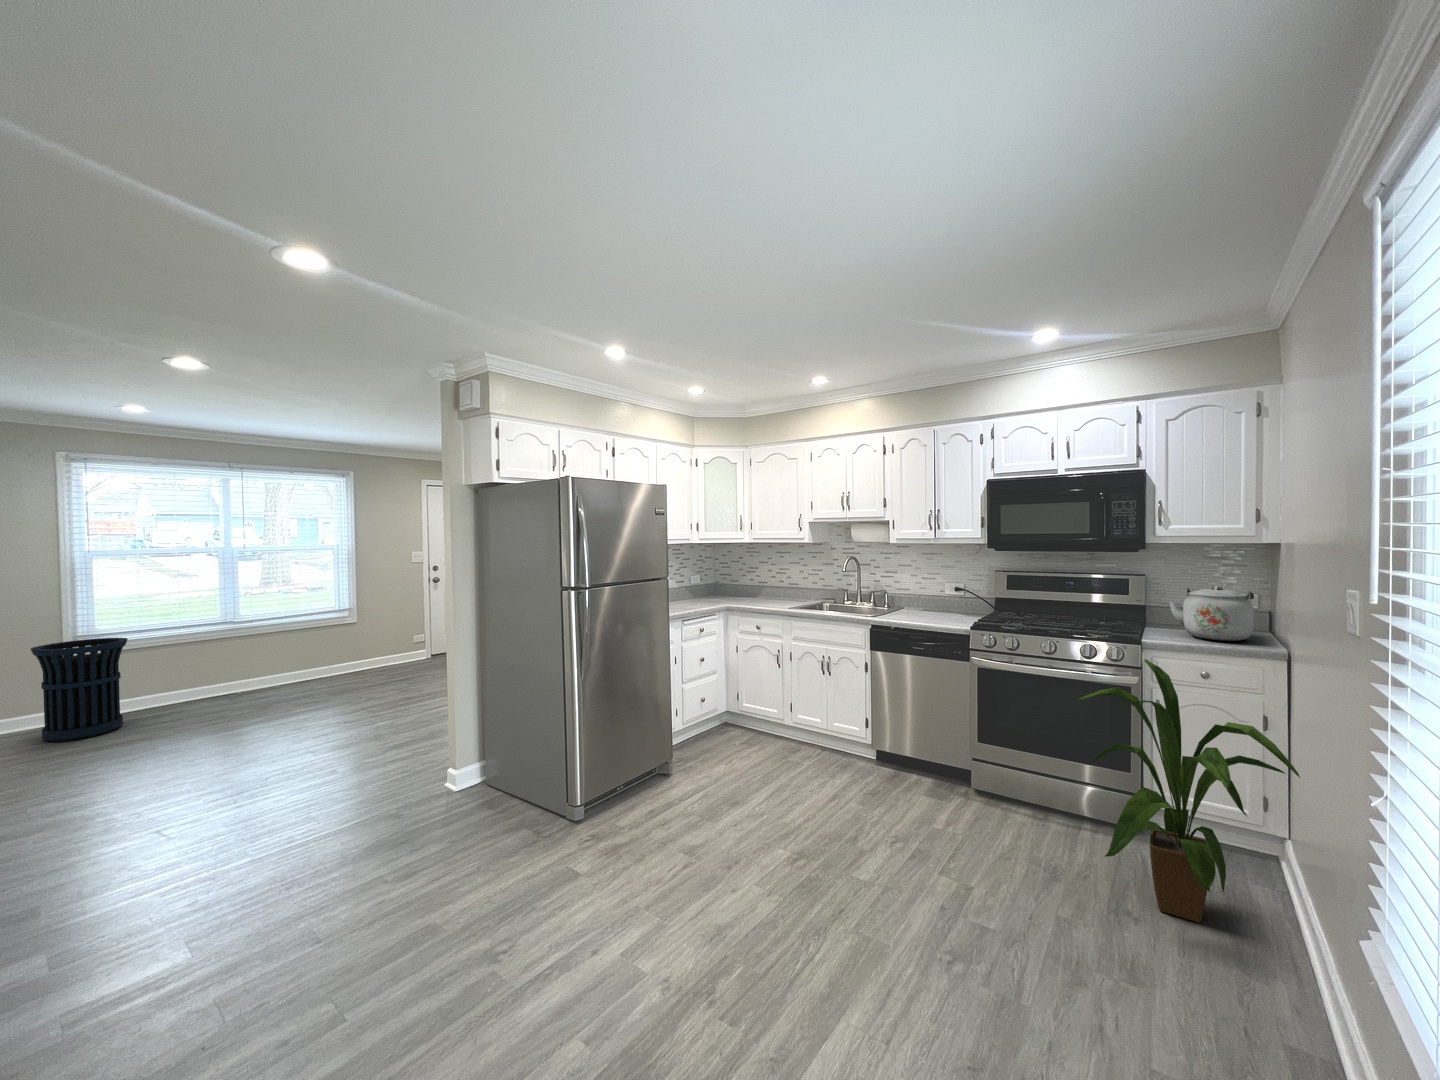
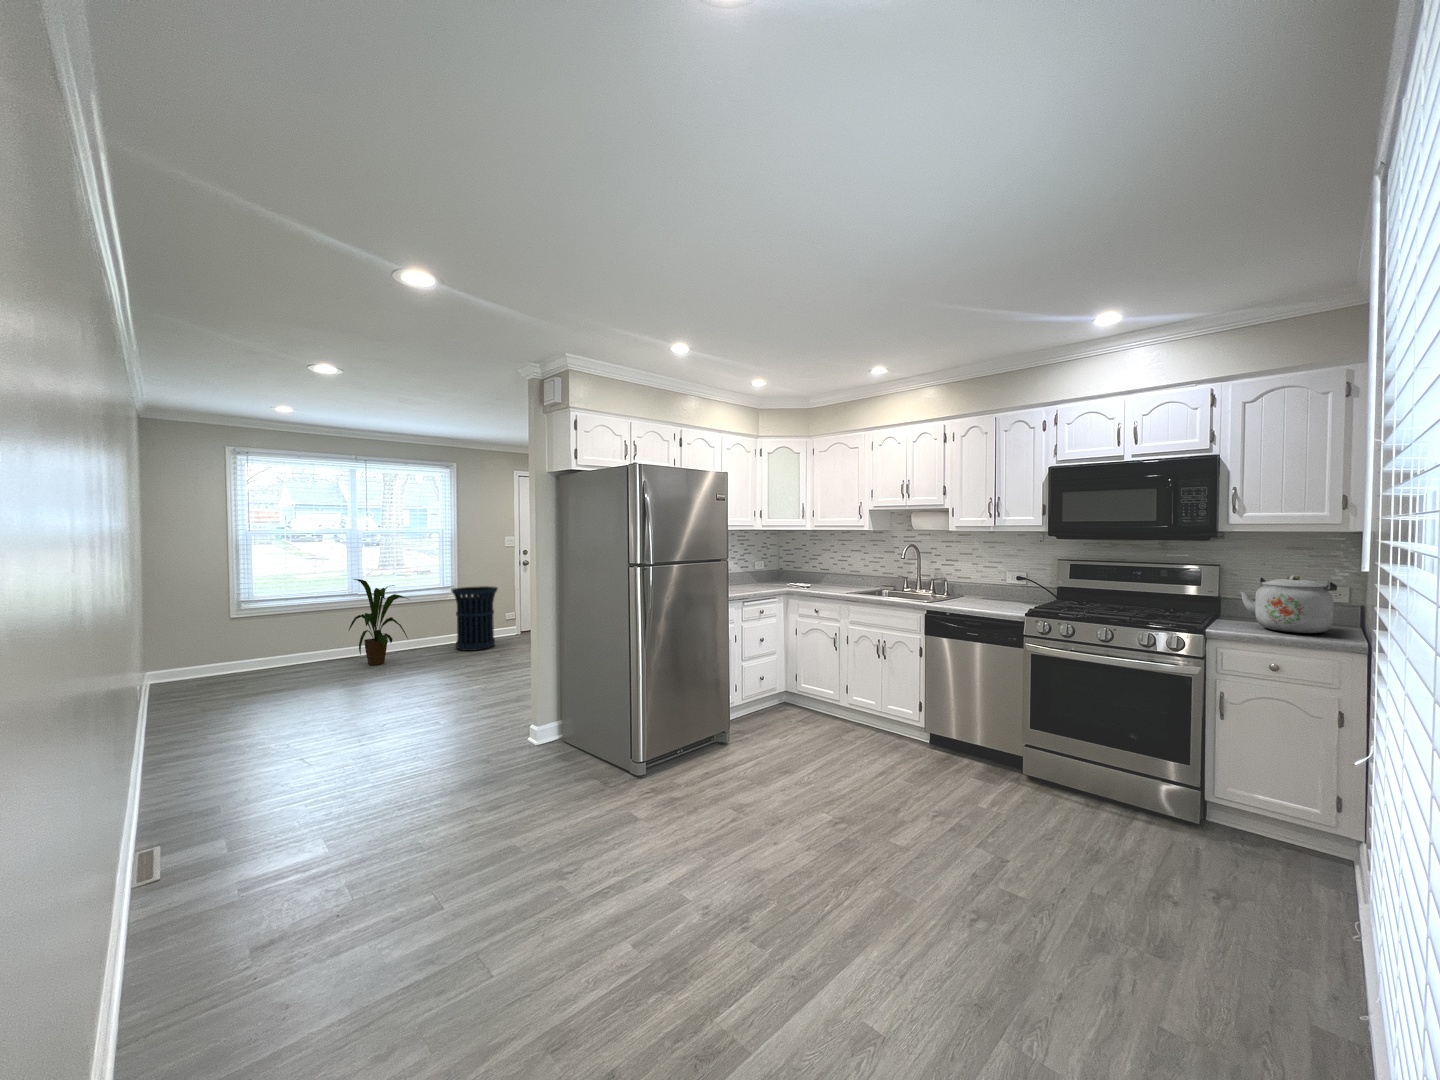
trash can: present [31,638,128,742] -> present [452,586,498,651]
house plant: present [1077,659,1300,922] -> present [349,579,410,665]

